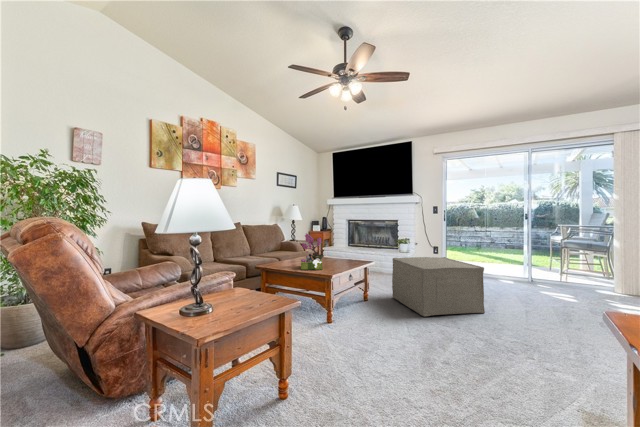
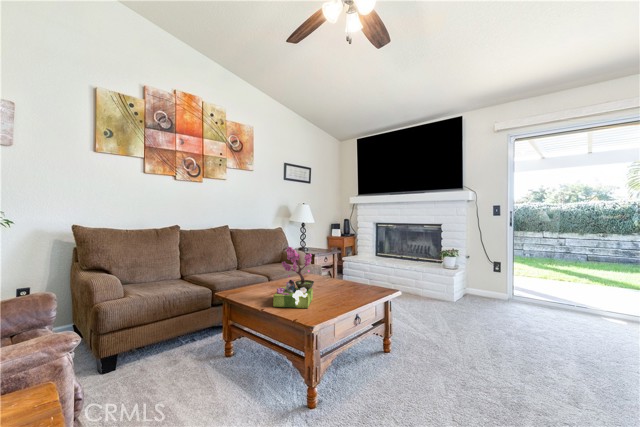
ottoman: present [392,257,485,316] -> none [430,286,613,409]

